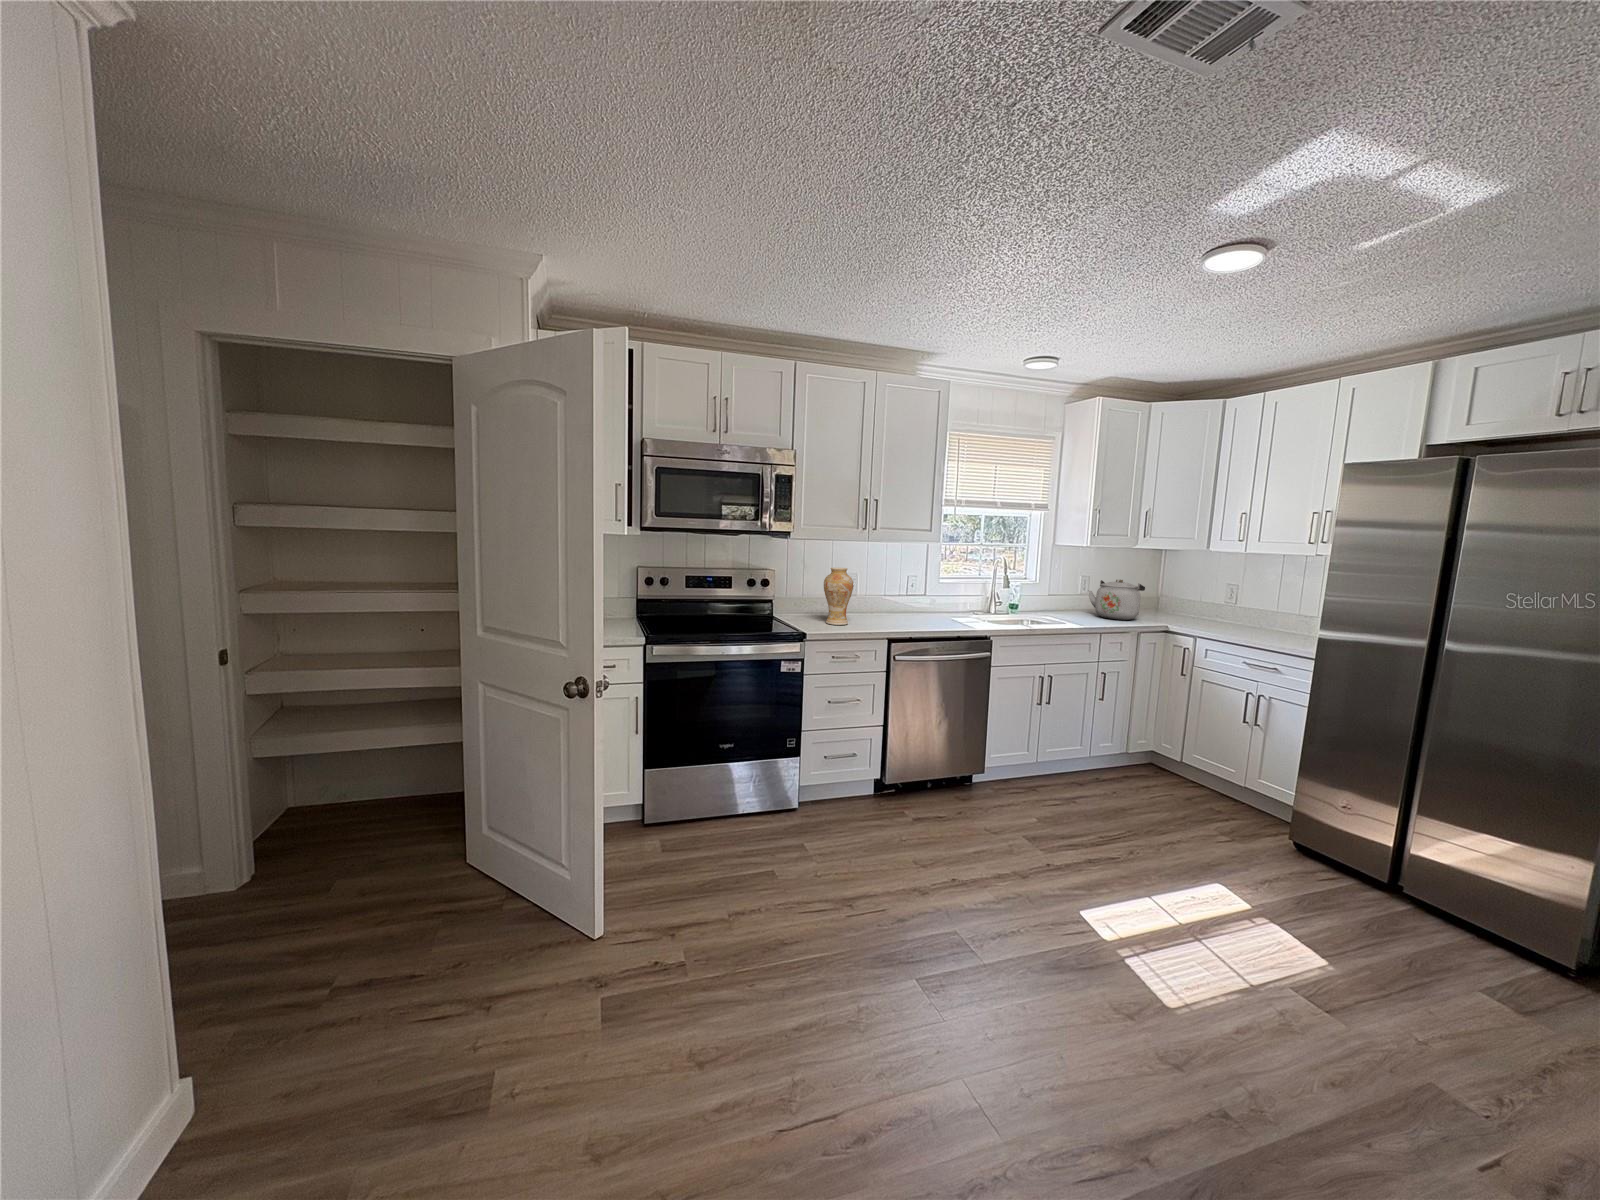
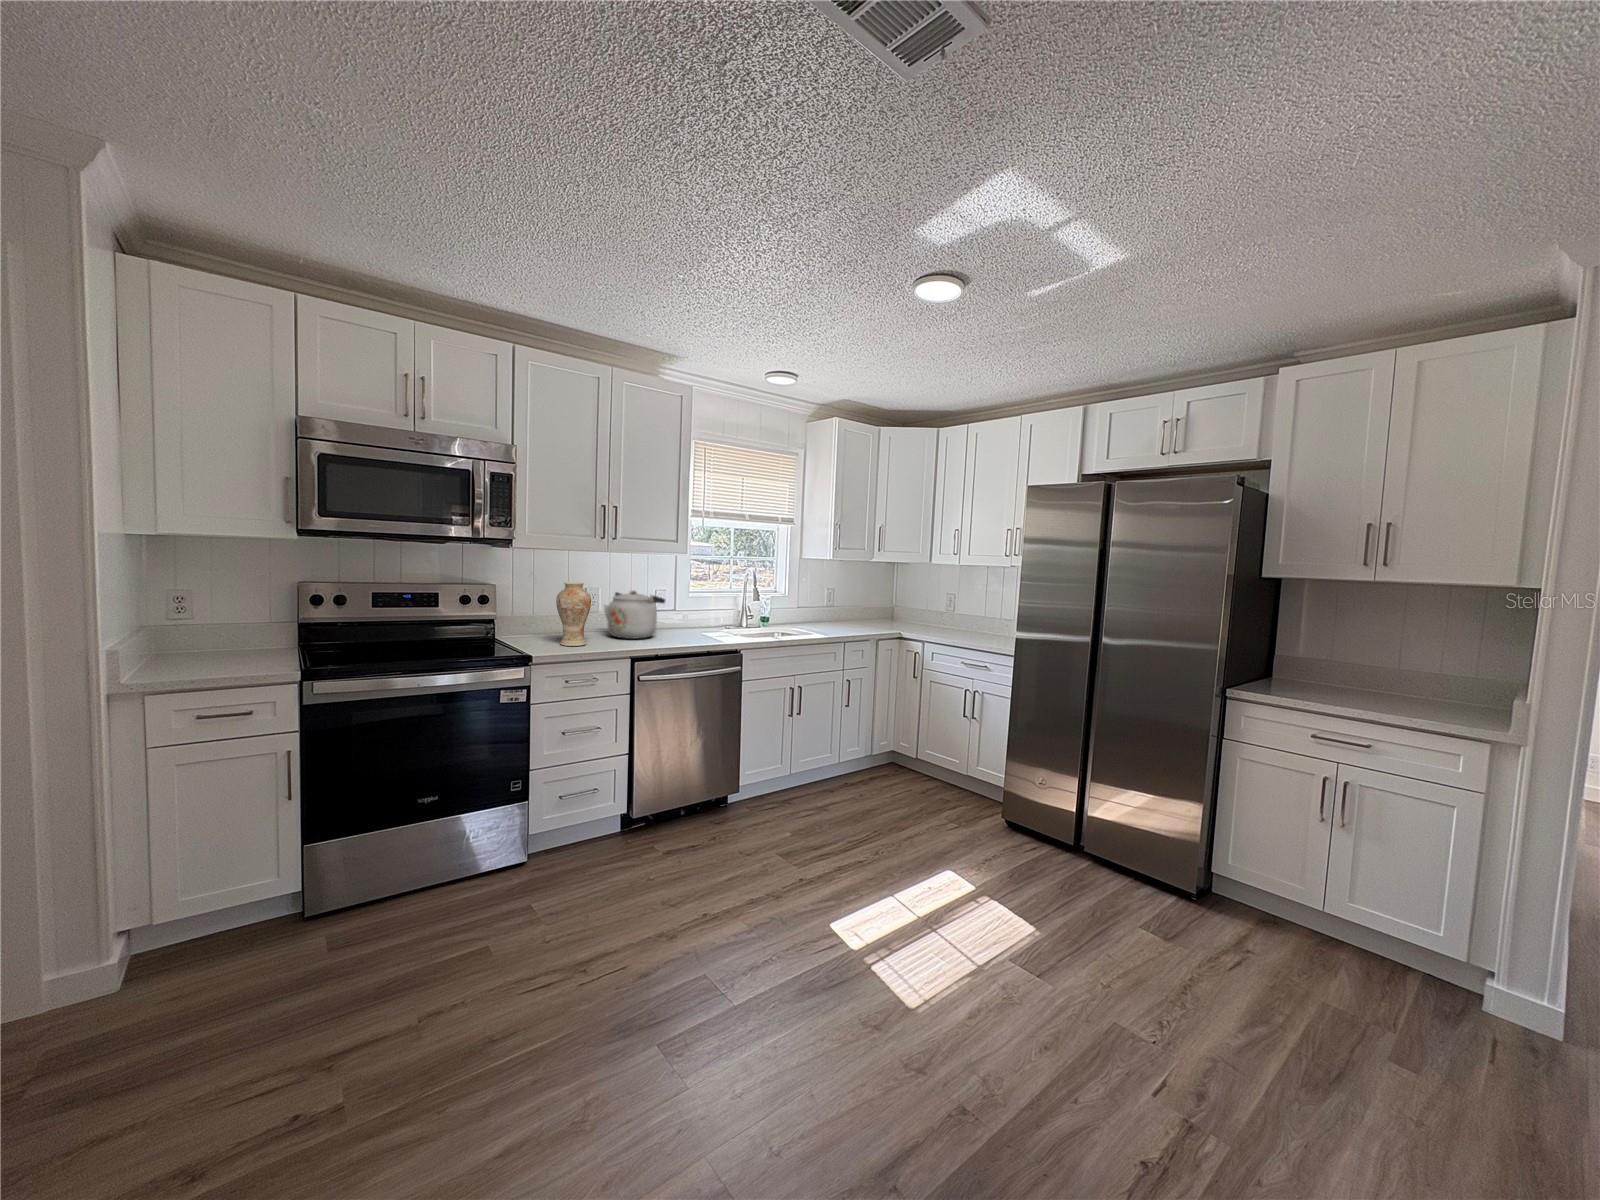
kettle: present [1088,579,1145,620] -> present [604,591,665,639]

